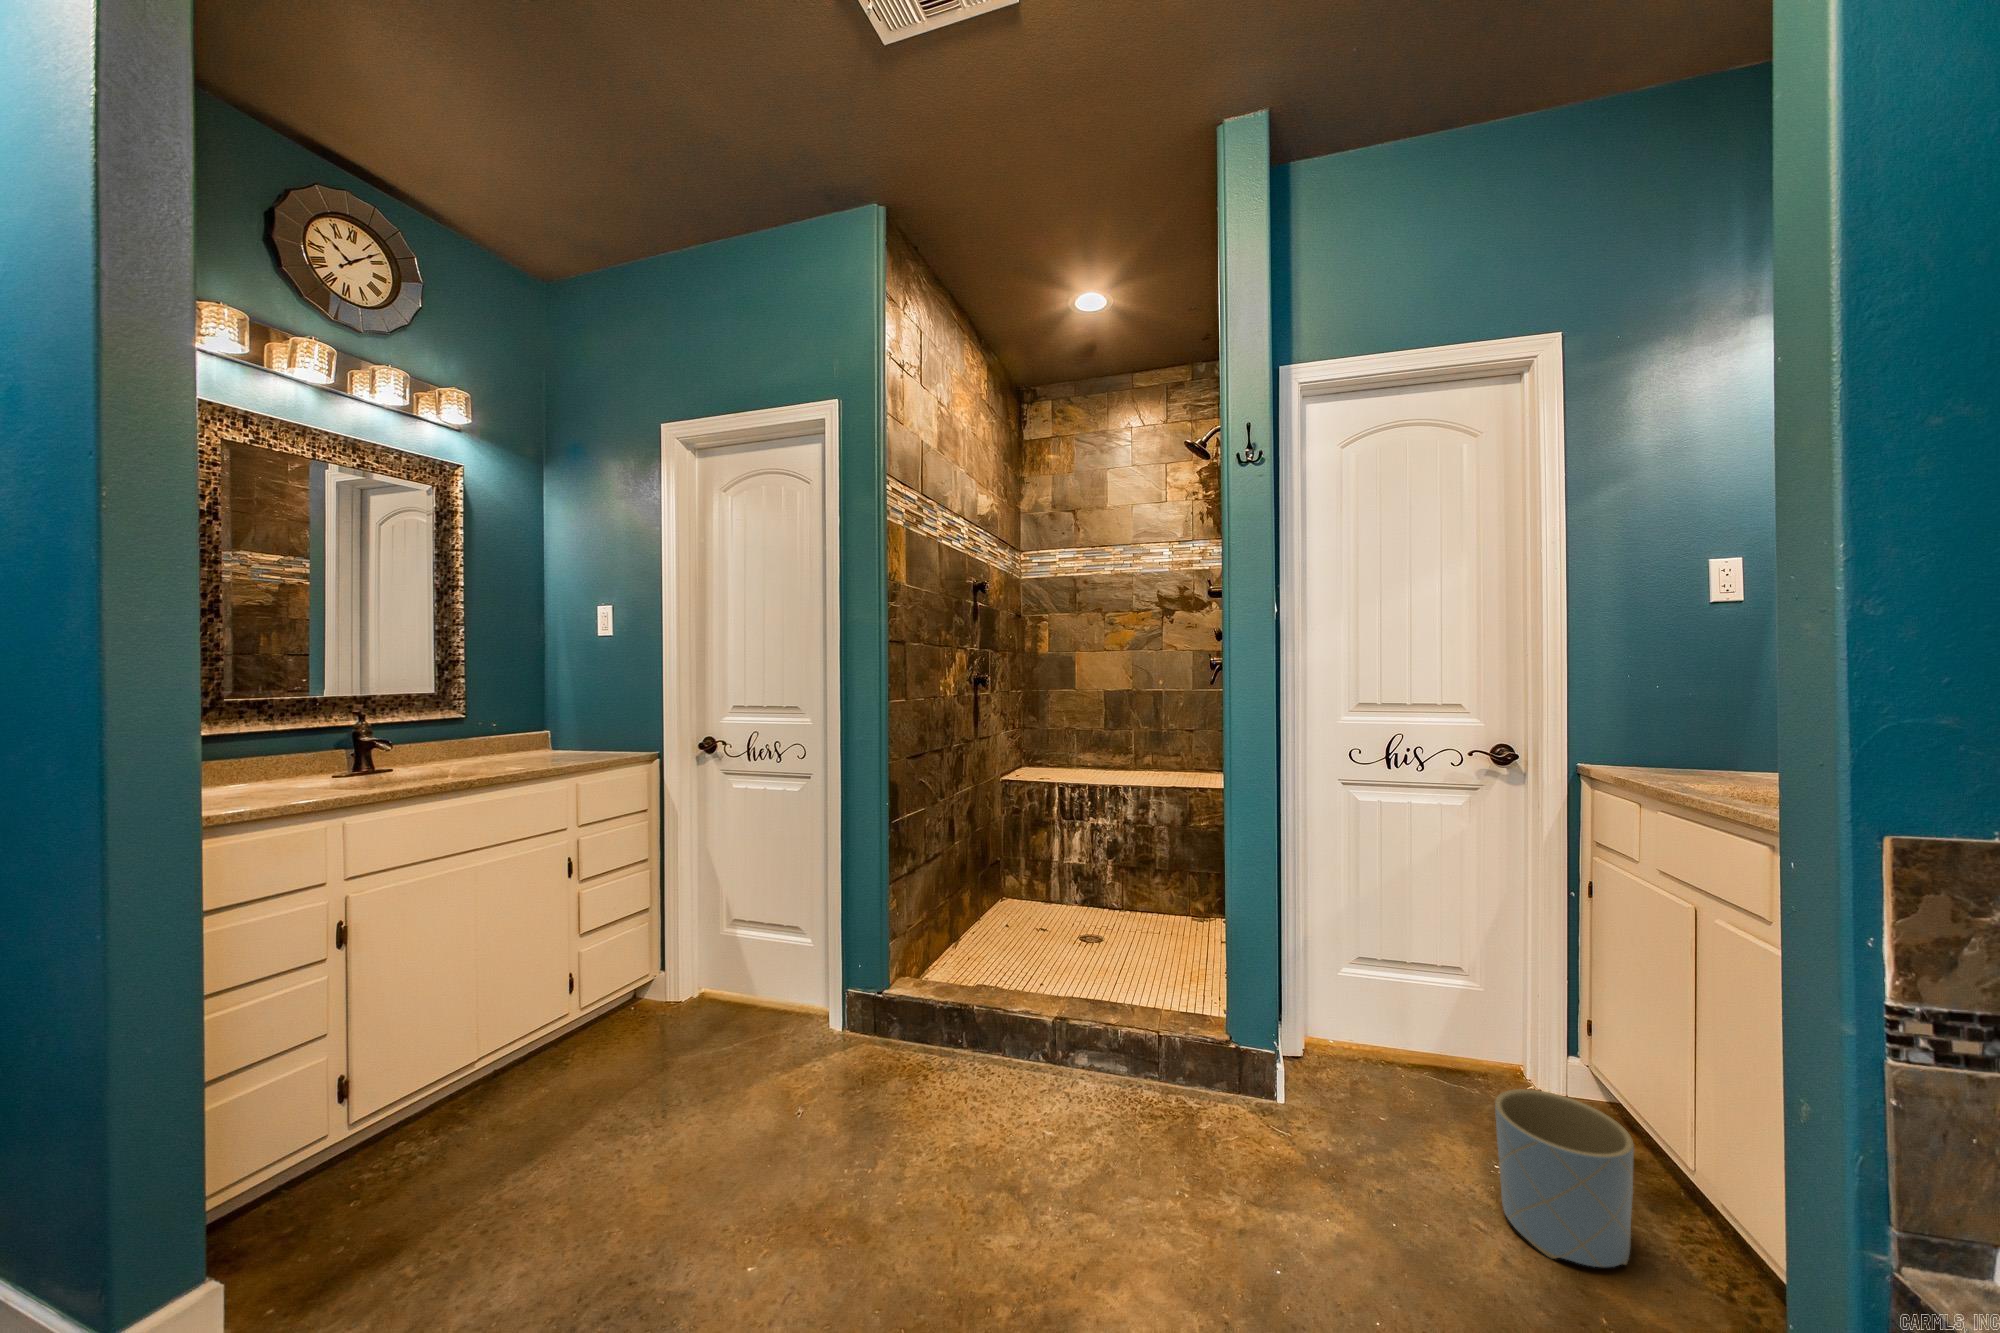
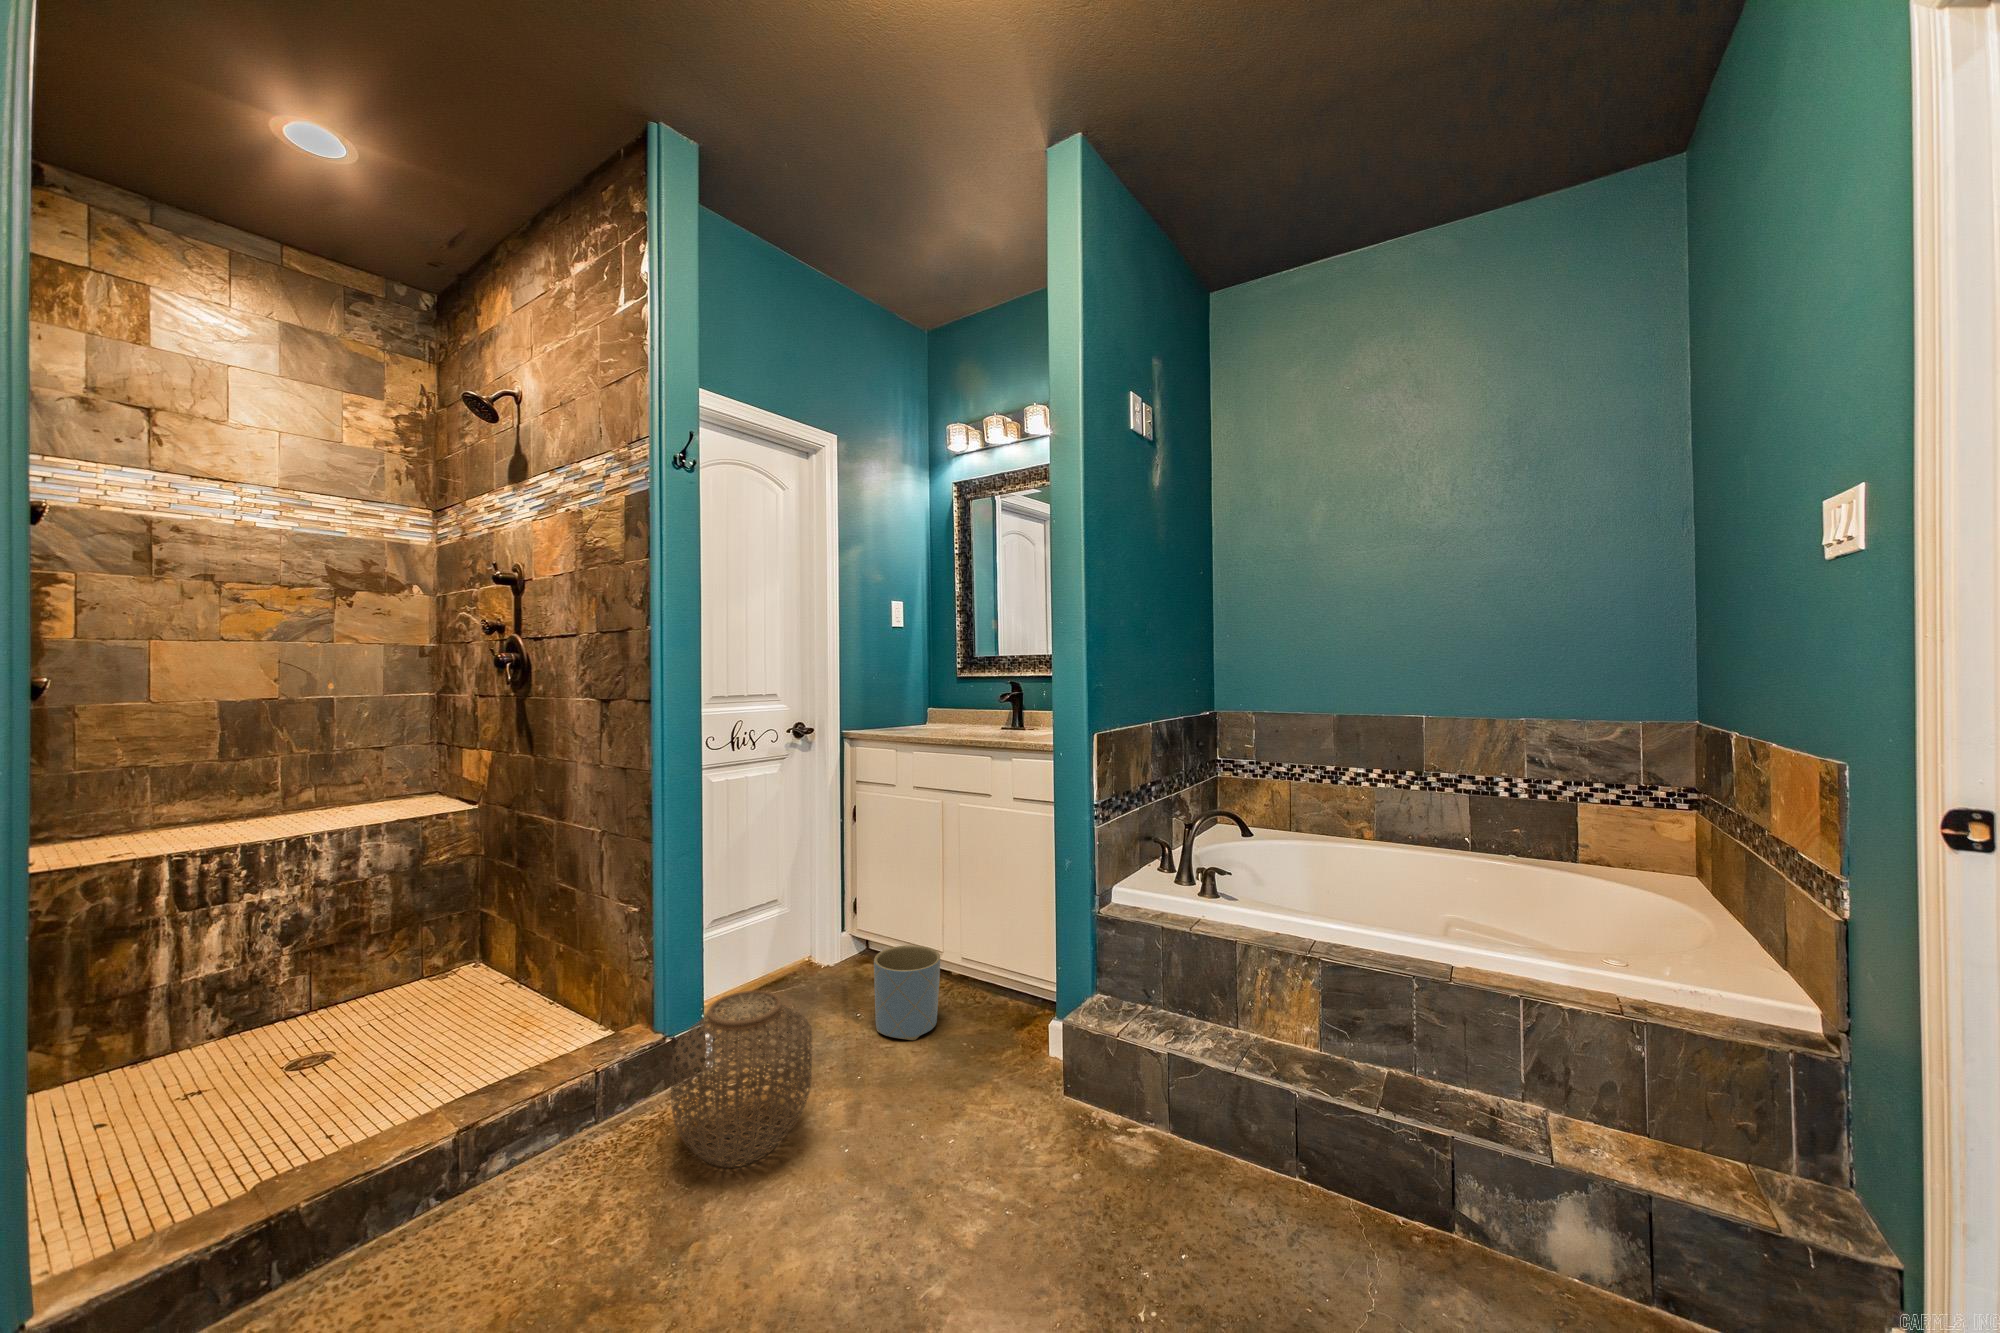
woven basket: none [1141,1013,1294,1210] -> present [671,991,812,1168]

